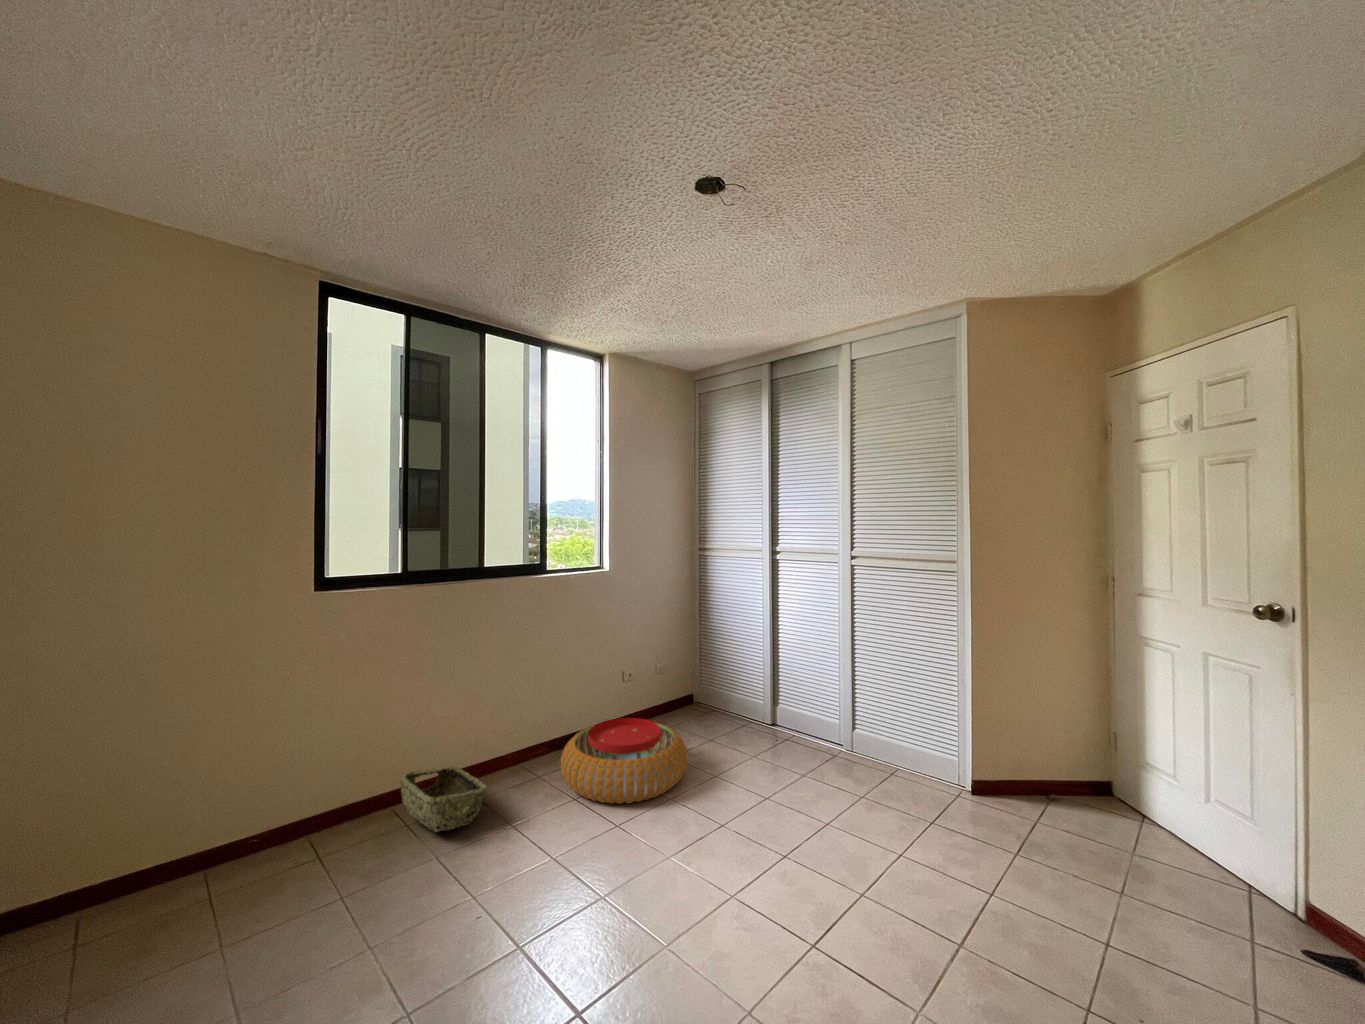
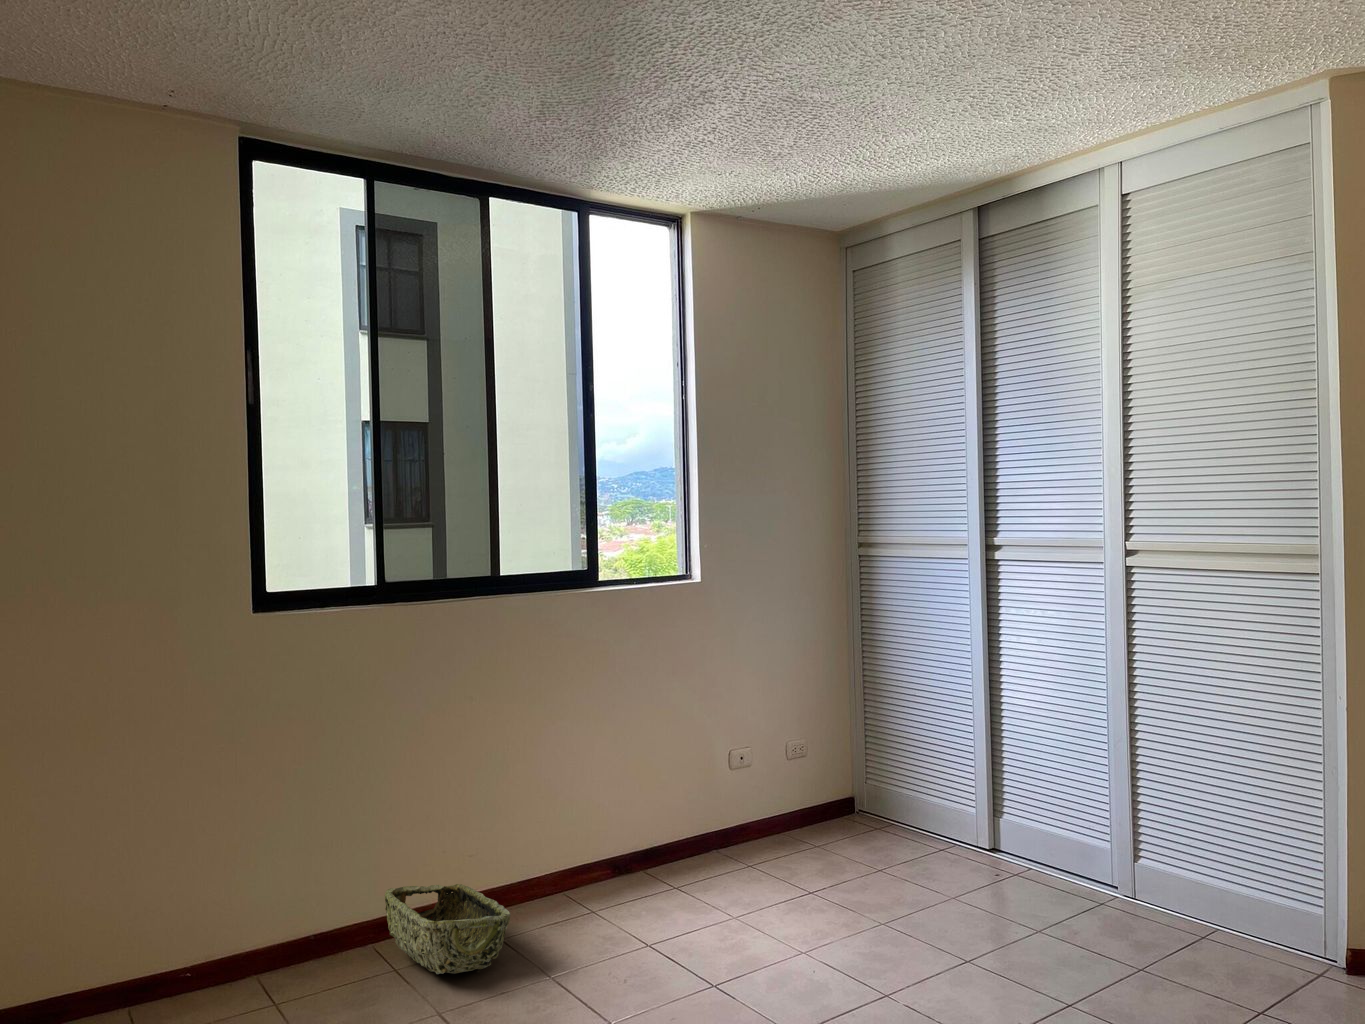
pouf: present [561,718,688,804] -> none [624,824,833,955]

